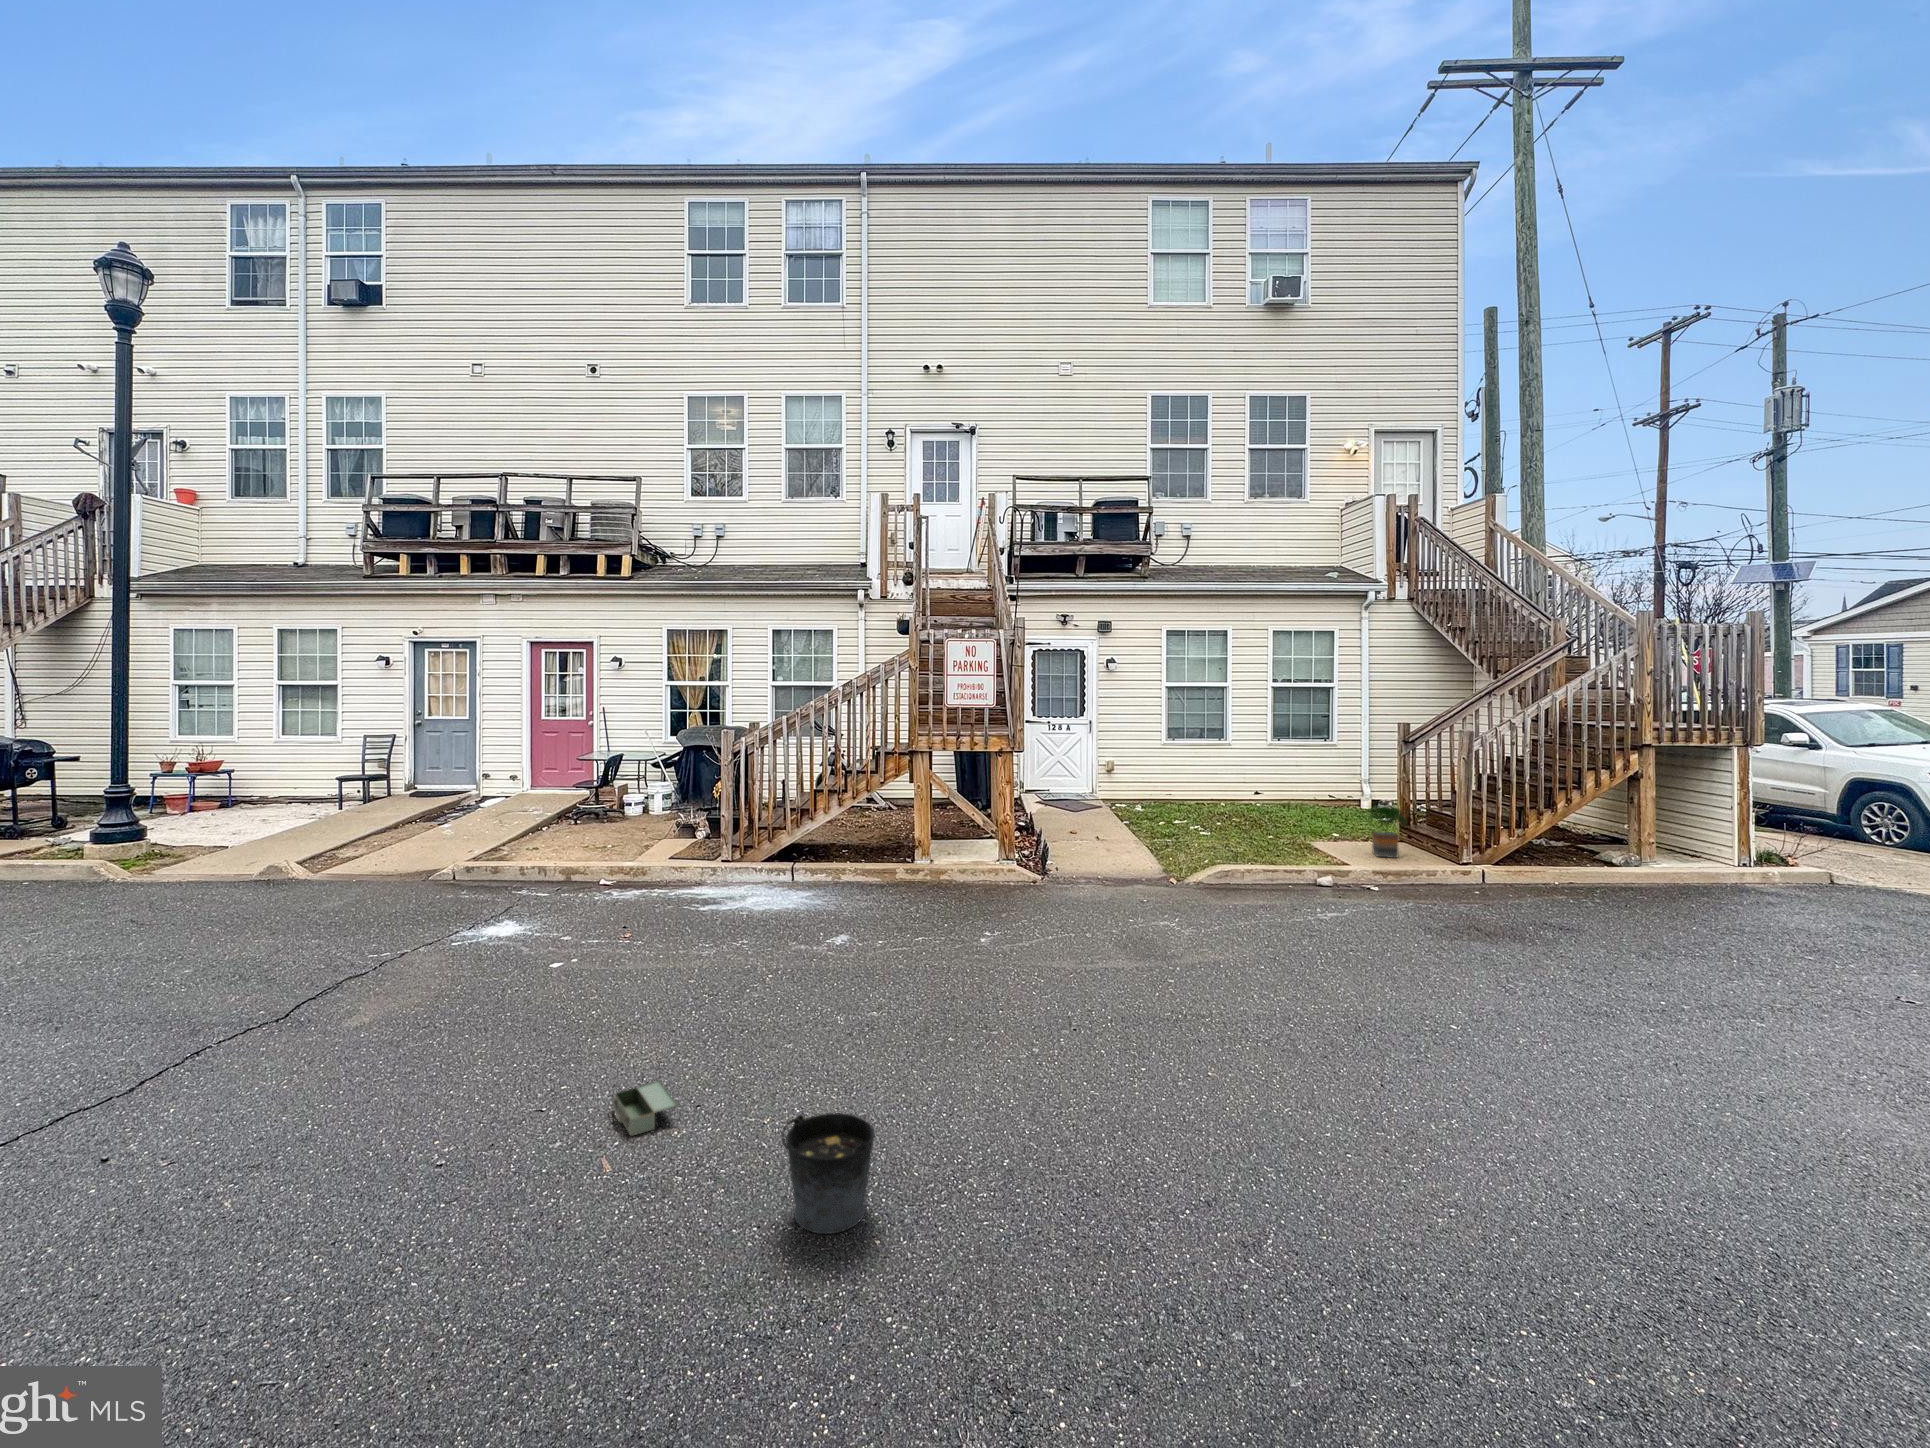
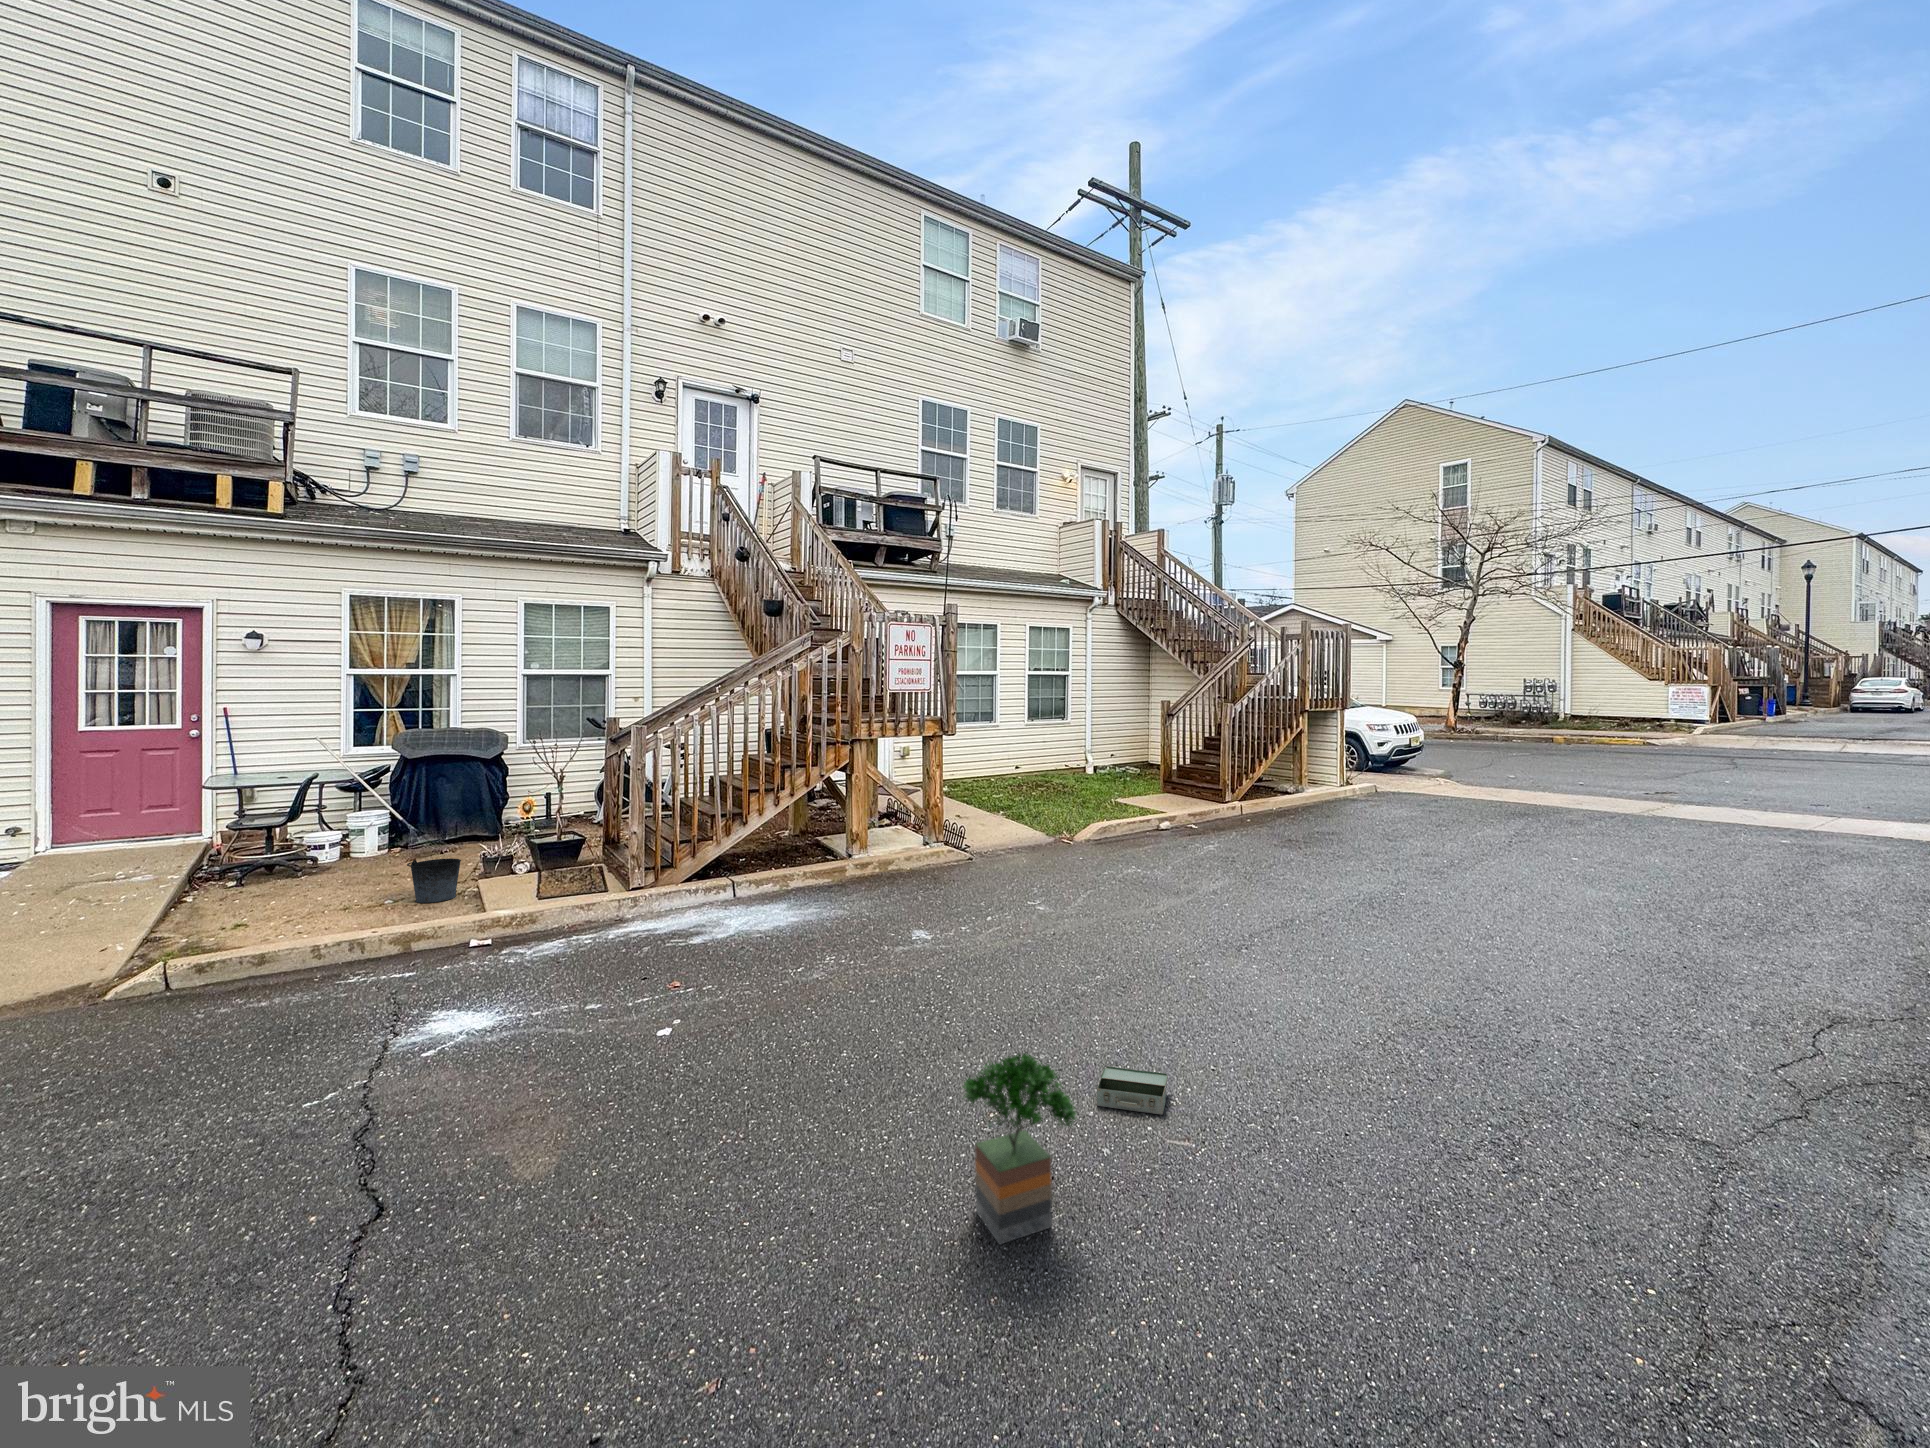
potted tree: present [1368,805,1407,858] -> present [963,1054,1076,1244]
bucket: present [782,1113,875,1234] -> present [407,858,461,903]

